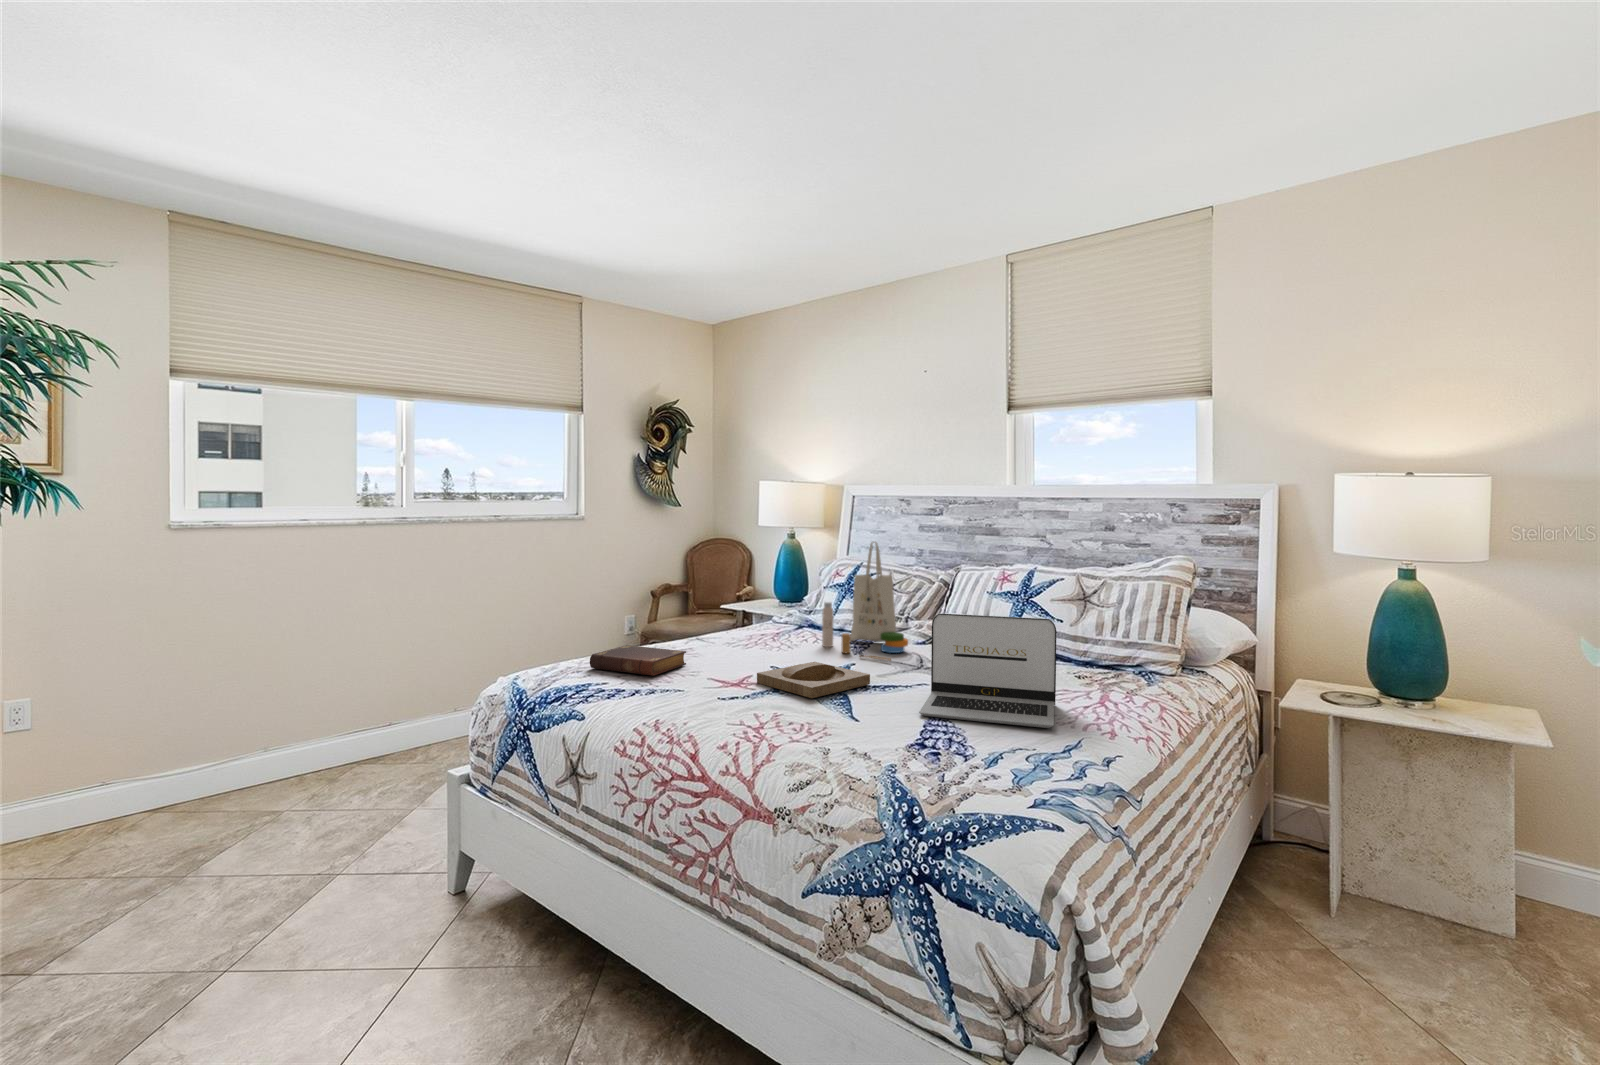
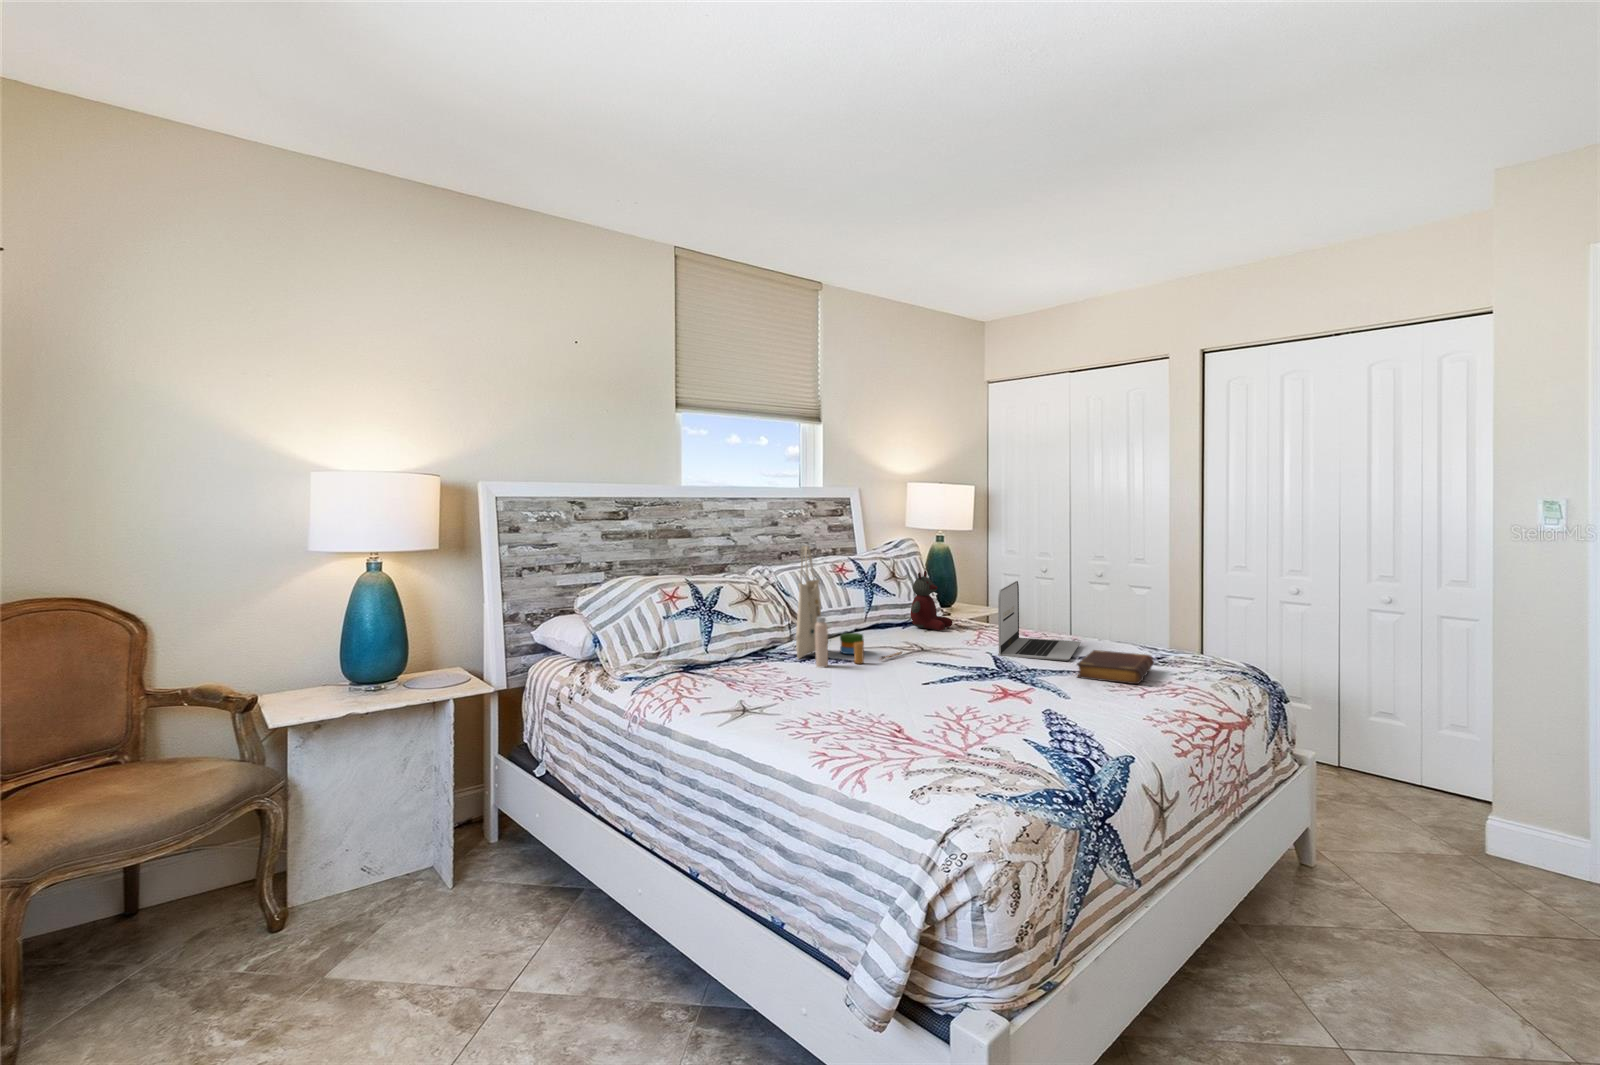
stuffed bear: none [1056,597,1123,680] -> present [911,571,953,630]
book: present [590,645,686,676] -> present [1077,650,1153,684]
tray: present [757,662,870,698] -> none [933,655,1045,690]

